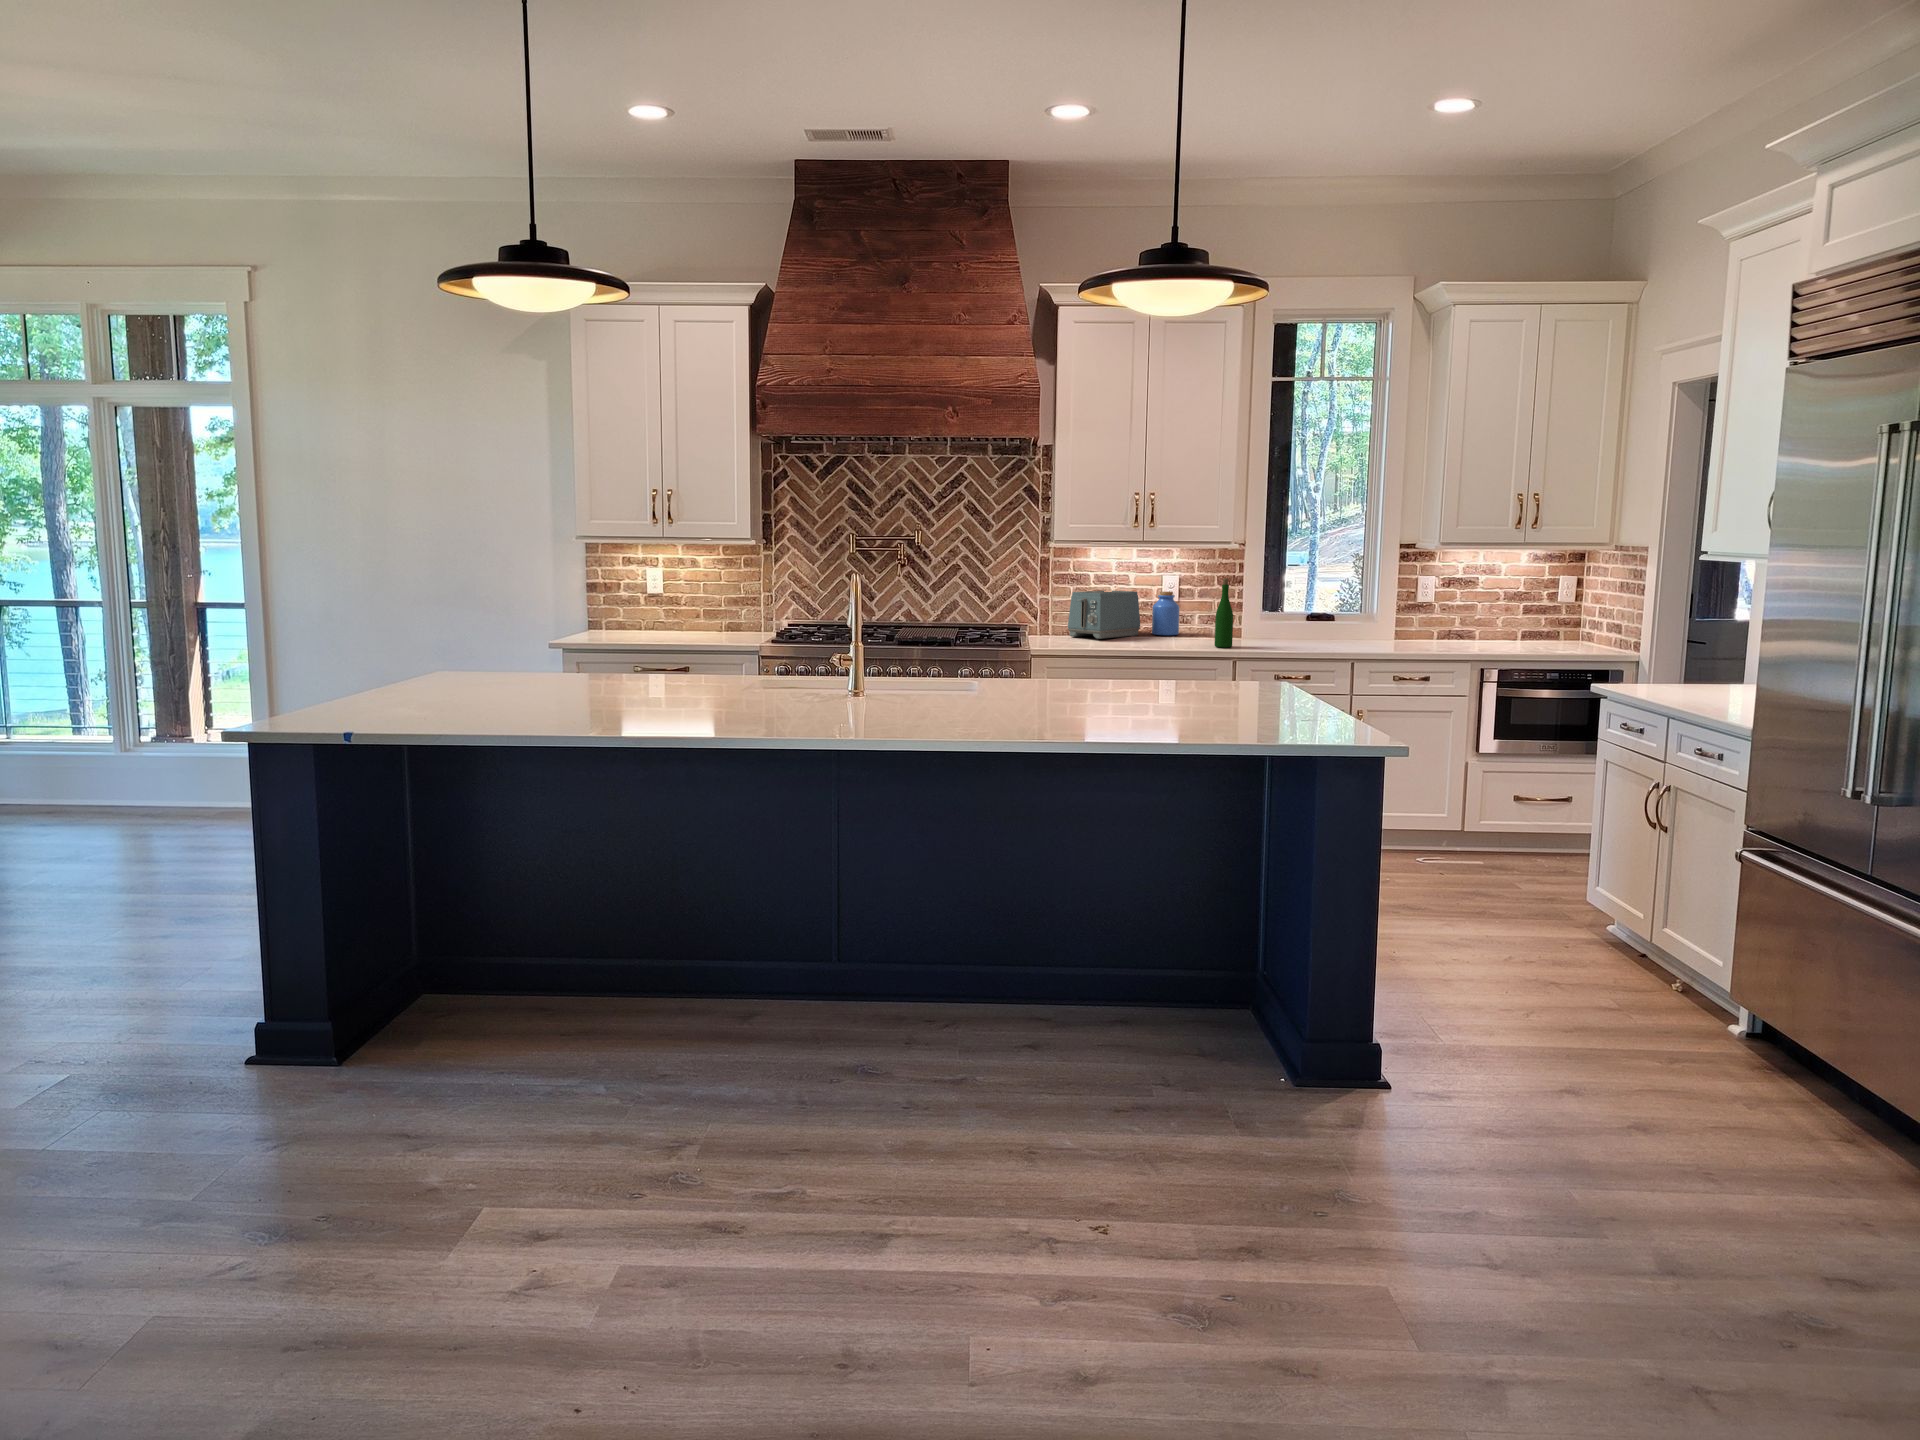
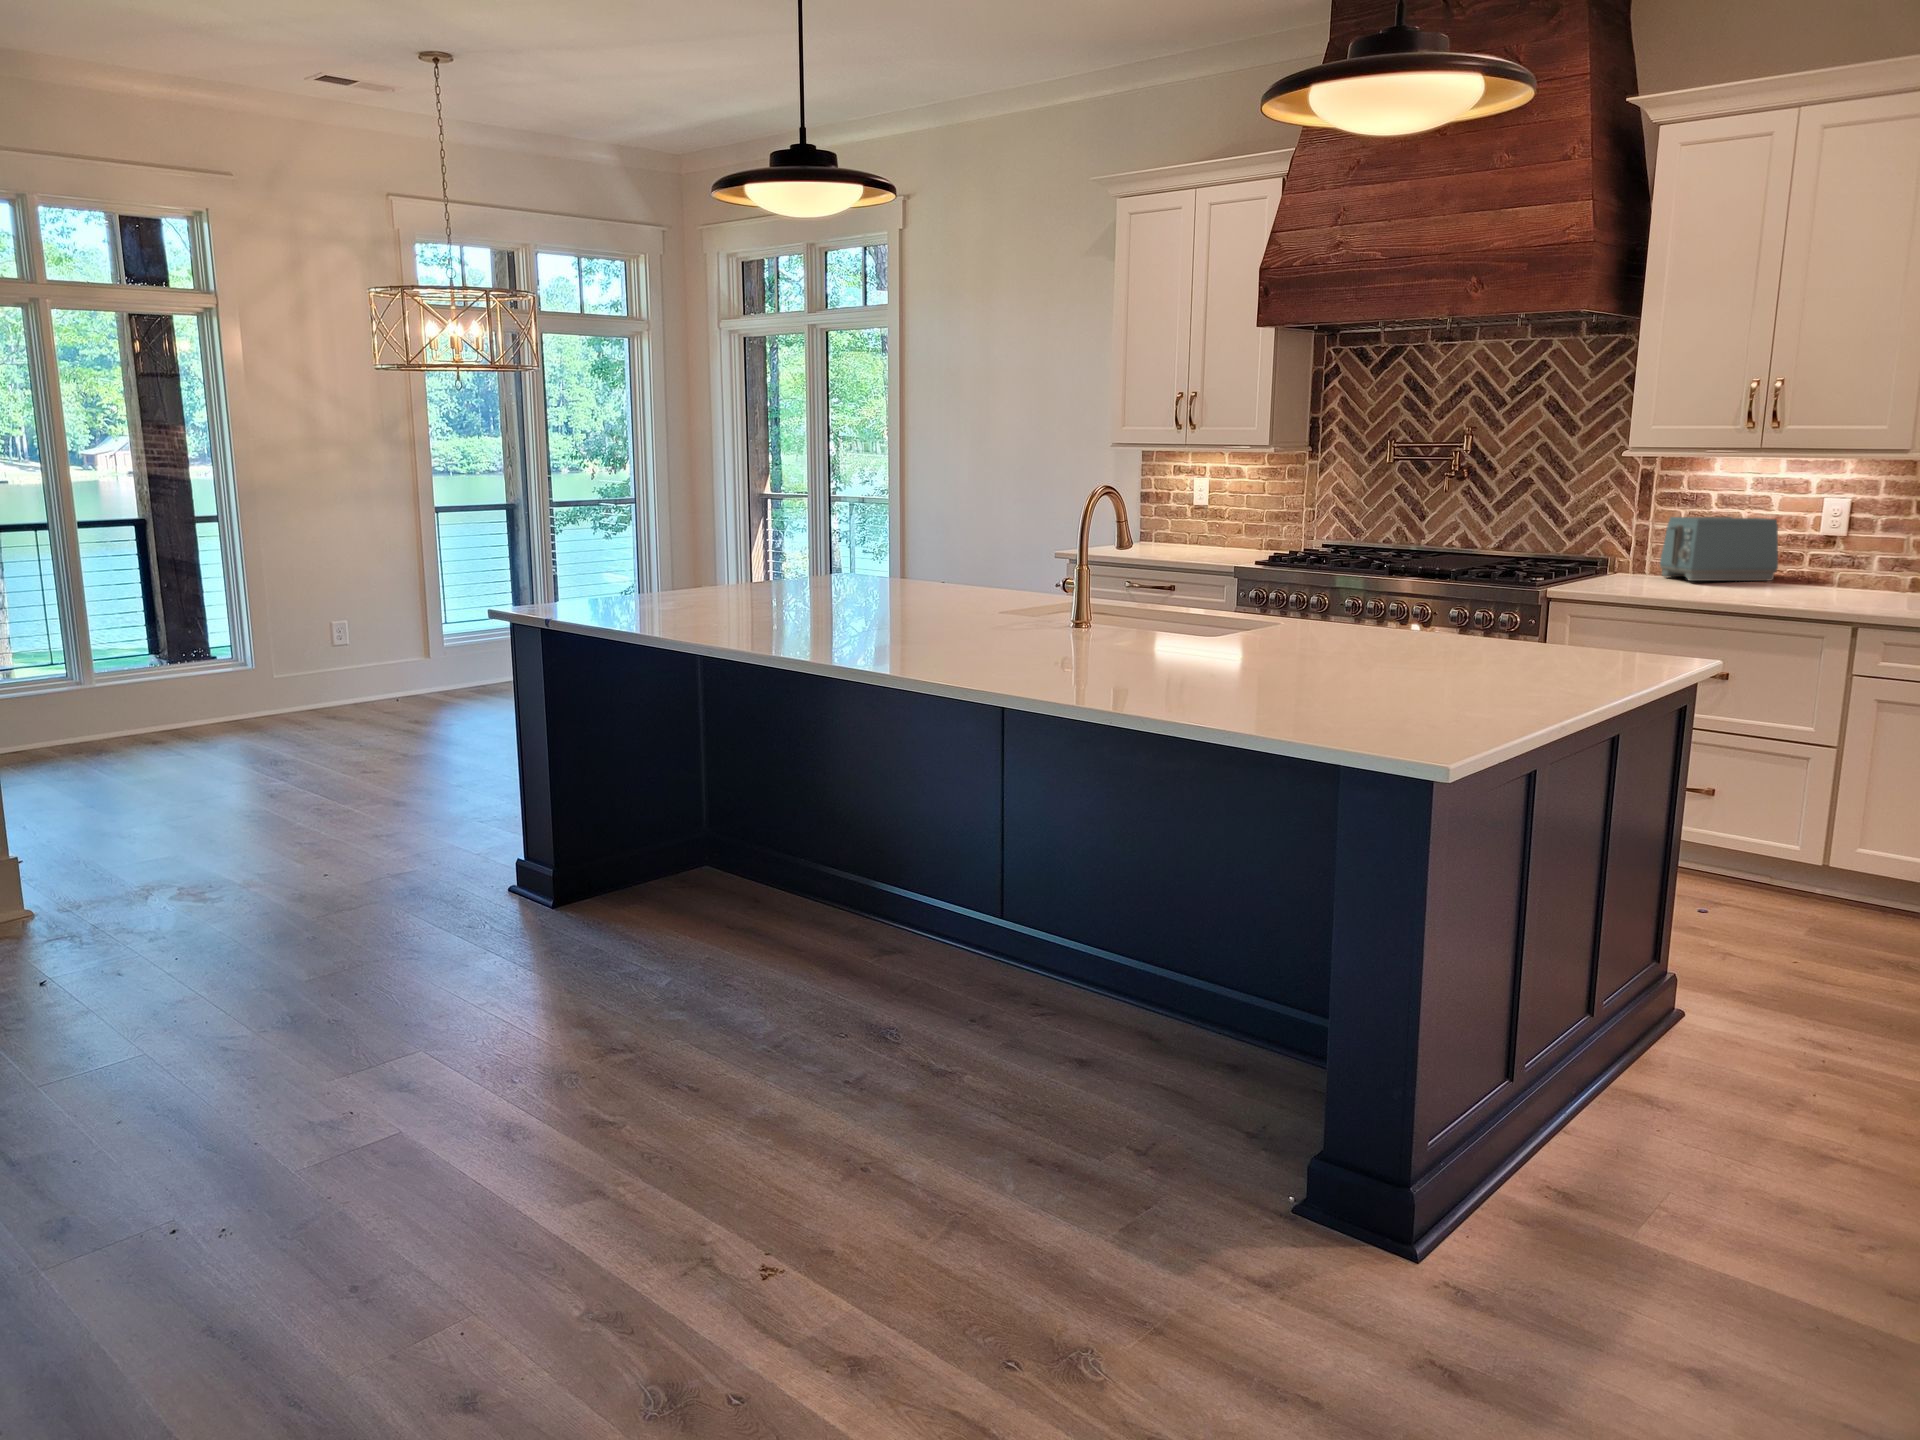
wine bottle: present [1214,578,1233,648] -> none [1851,501,1884,603]
jar: present [1152,592,1180,635] -> none [1798,520,1845,583]

